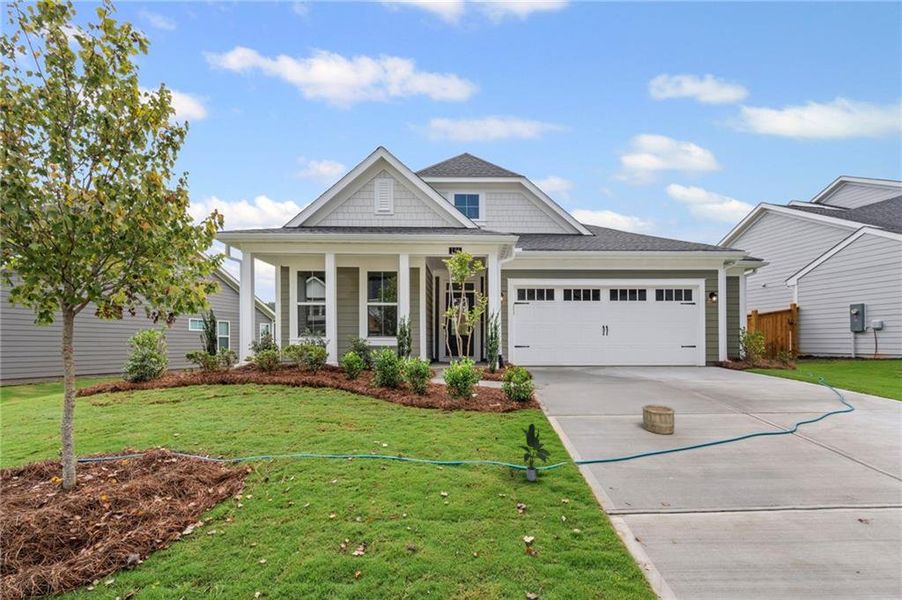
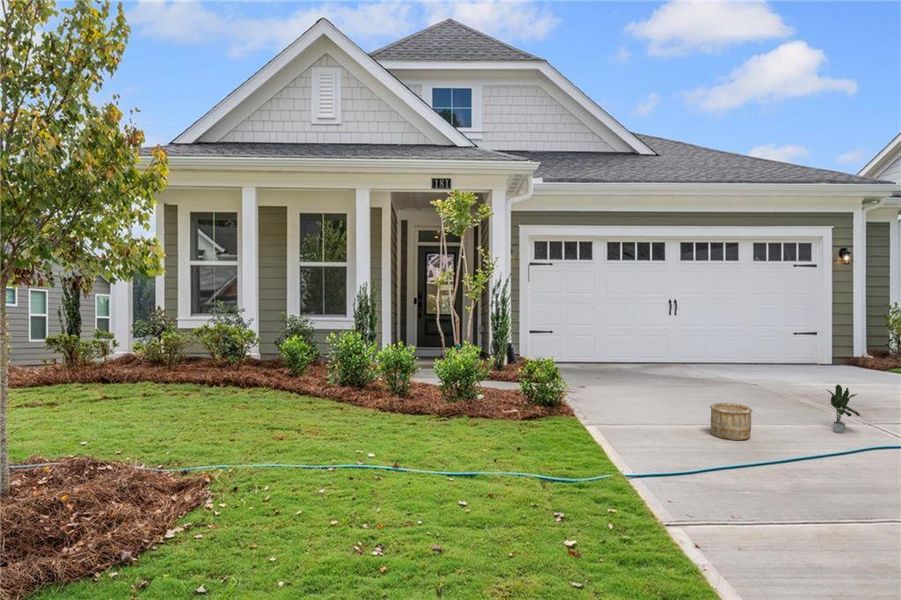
potted plant: present [518,424,552,481] -> present [827,385,860,433]

